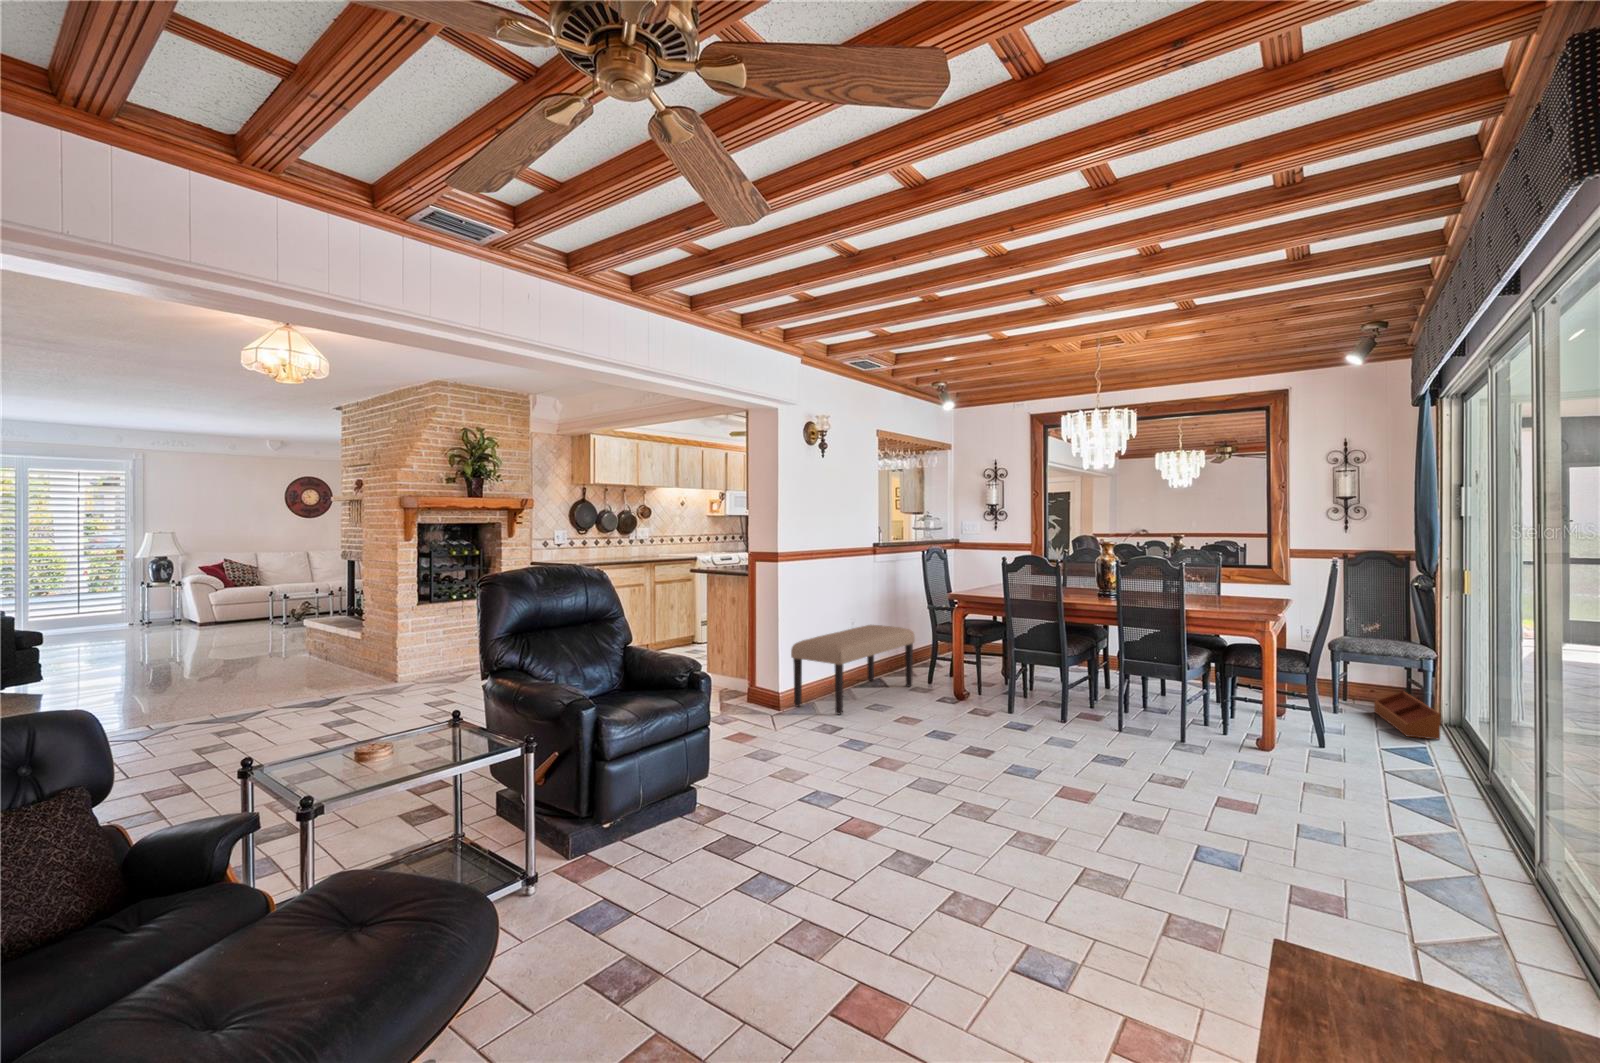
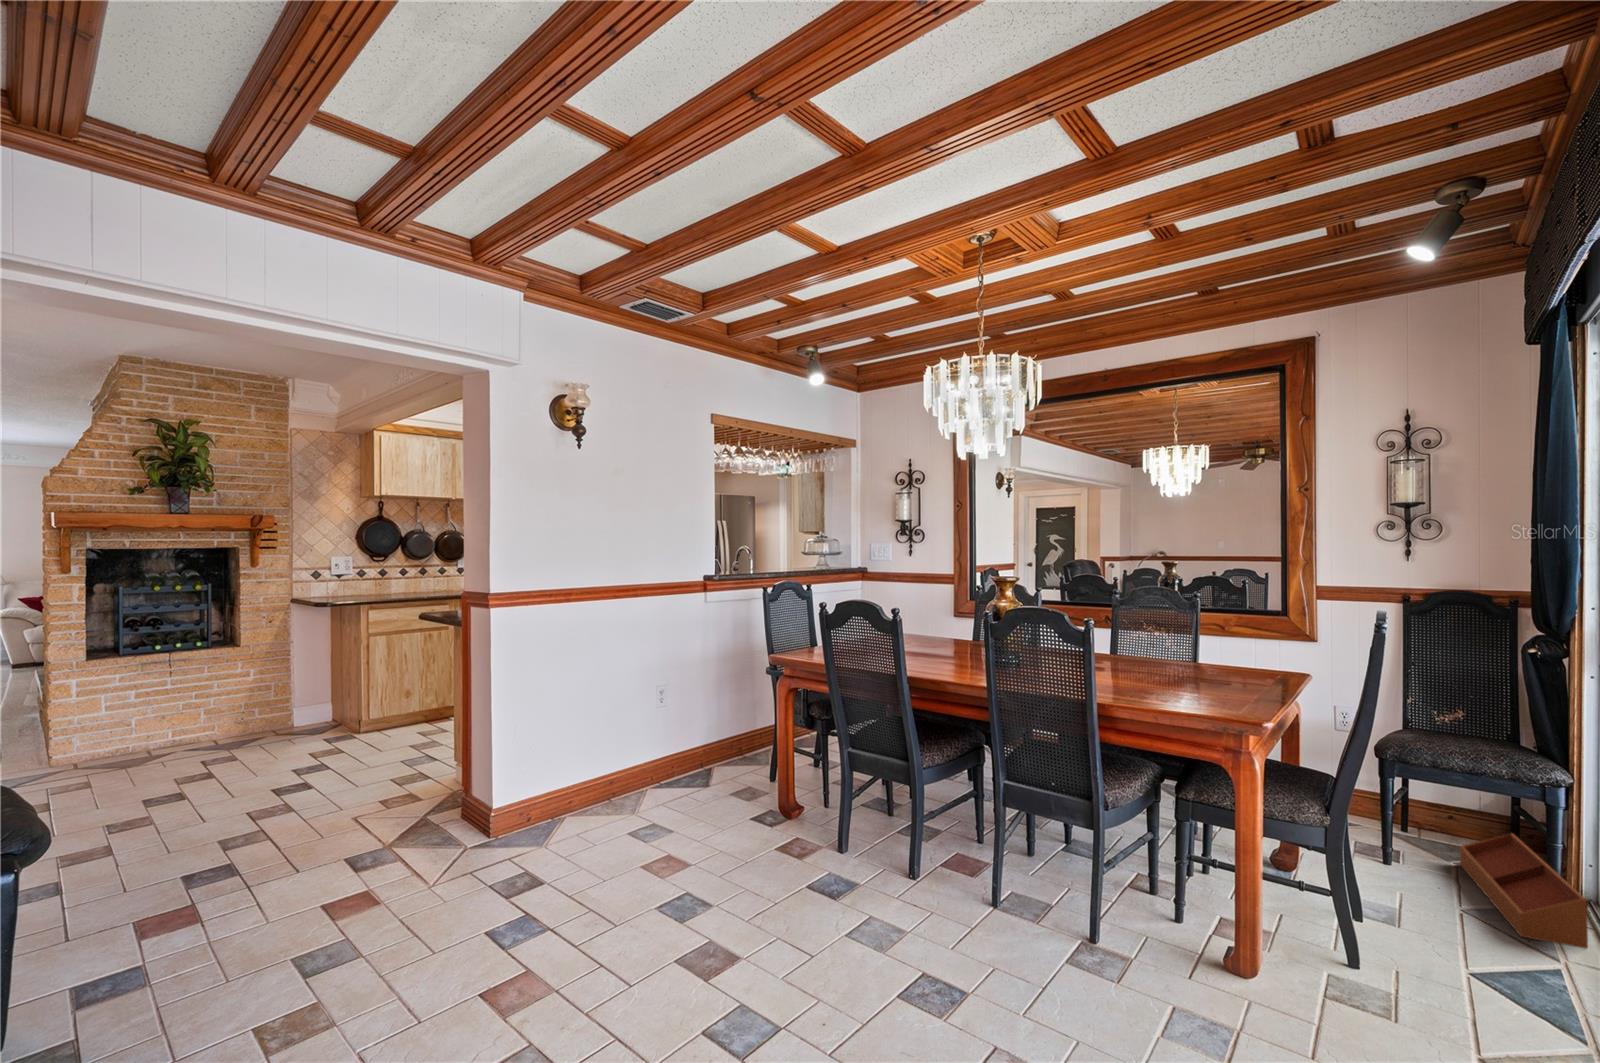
bench: present [791,625,915,714] -> none [517,694,743,850]

